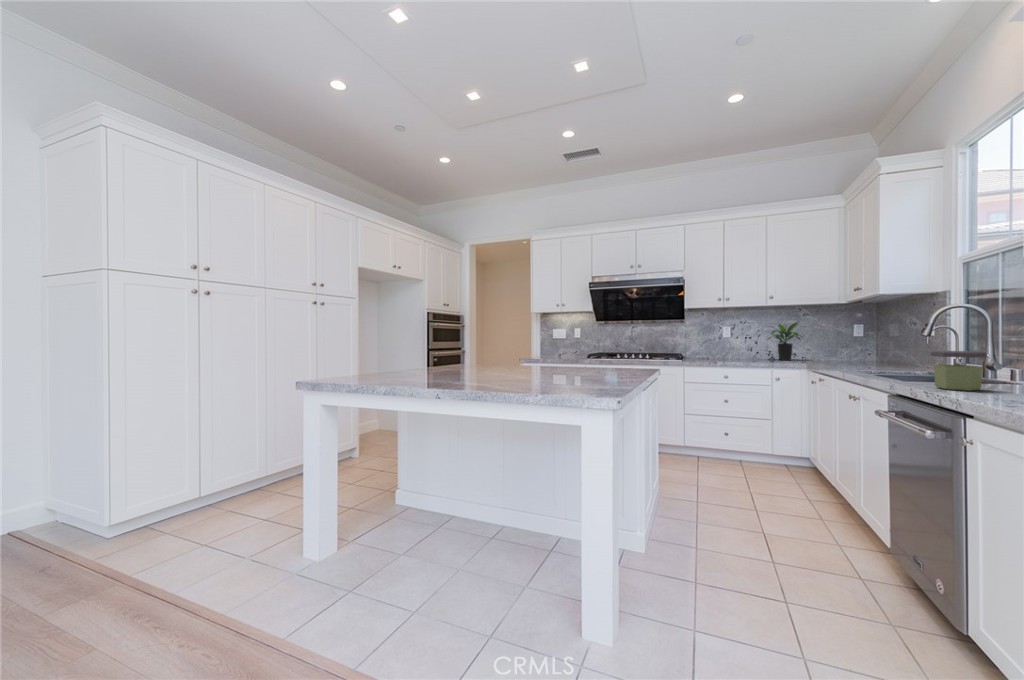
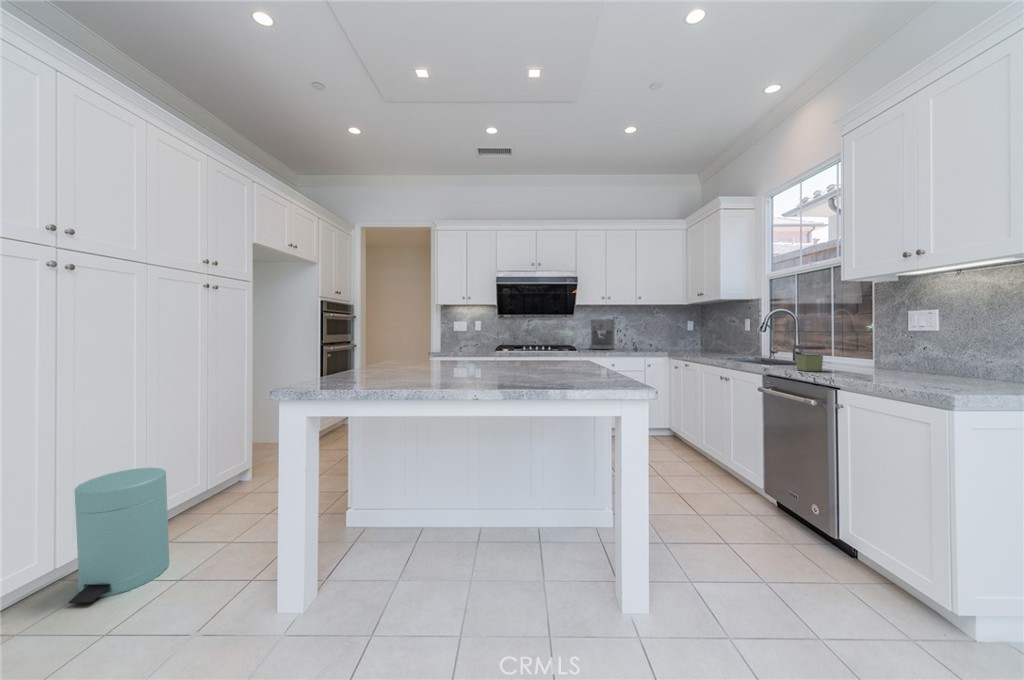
potted plant: present [768,322,802,360] -> none [634,319,661,349]
coffee maker: none [703,323,739,360] -> present [590,319,615,350]
trash can: none [200,435,267,524] -> present [69,468,169,603]

